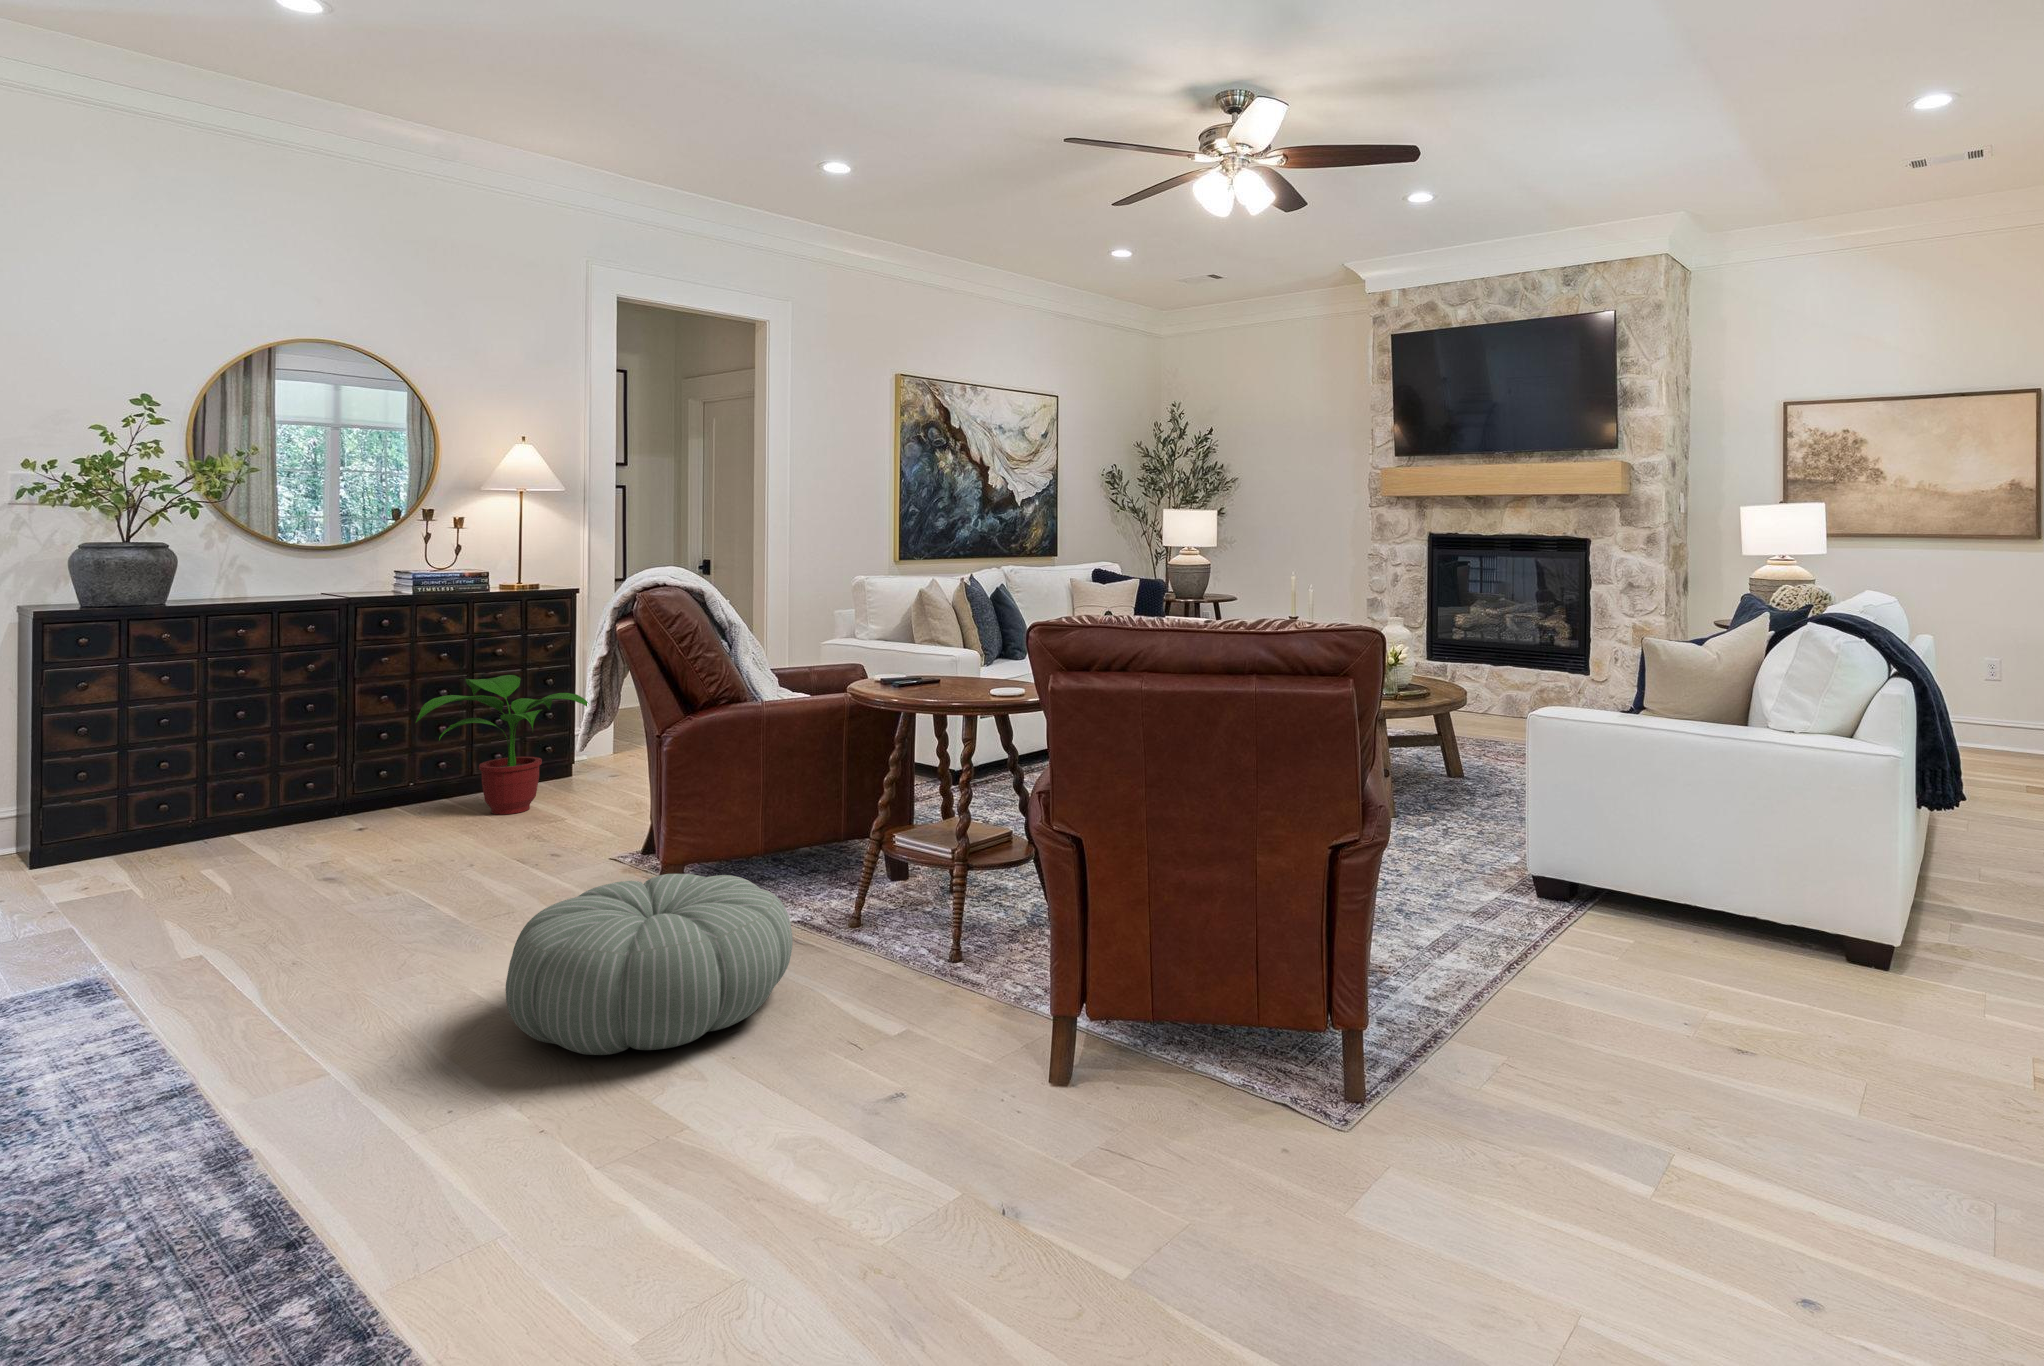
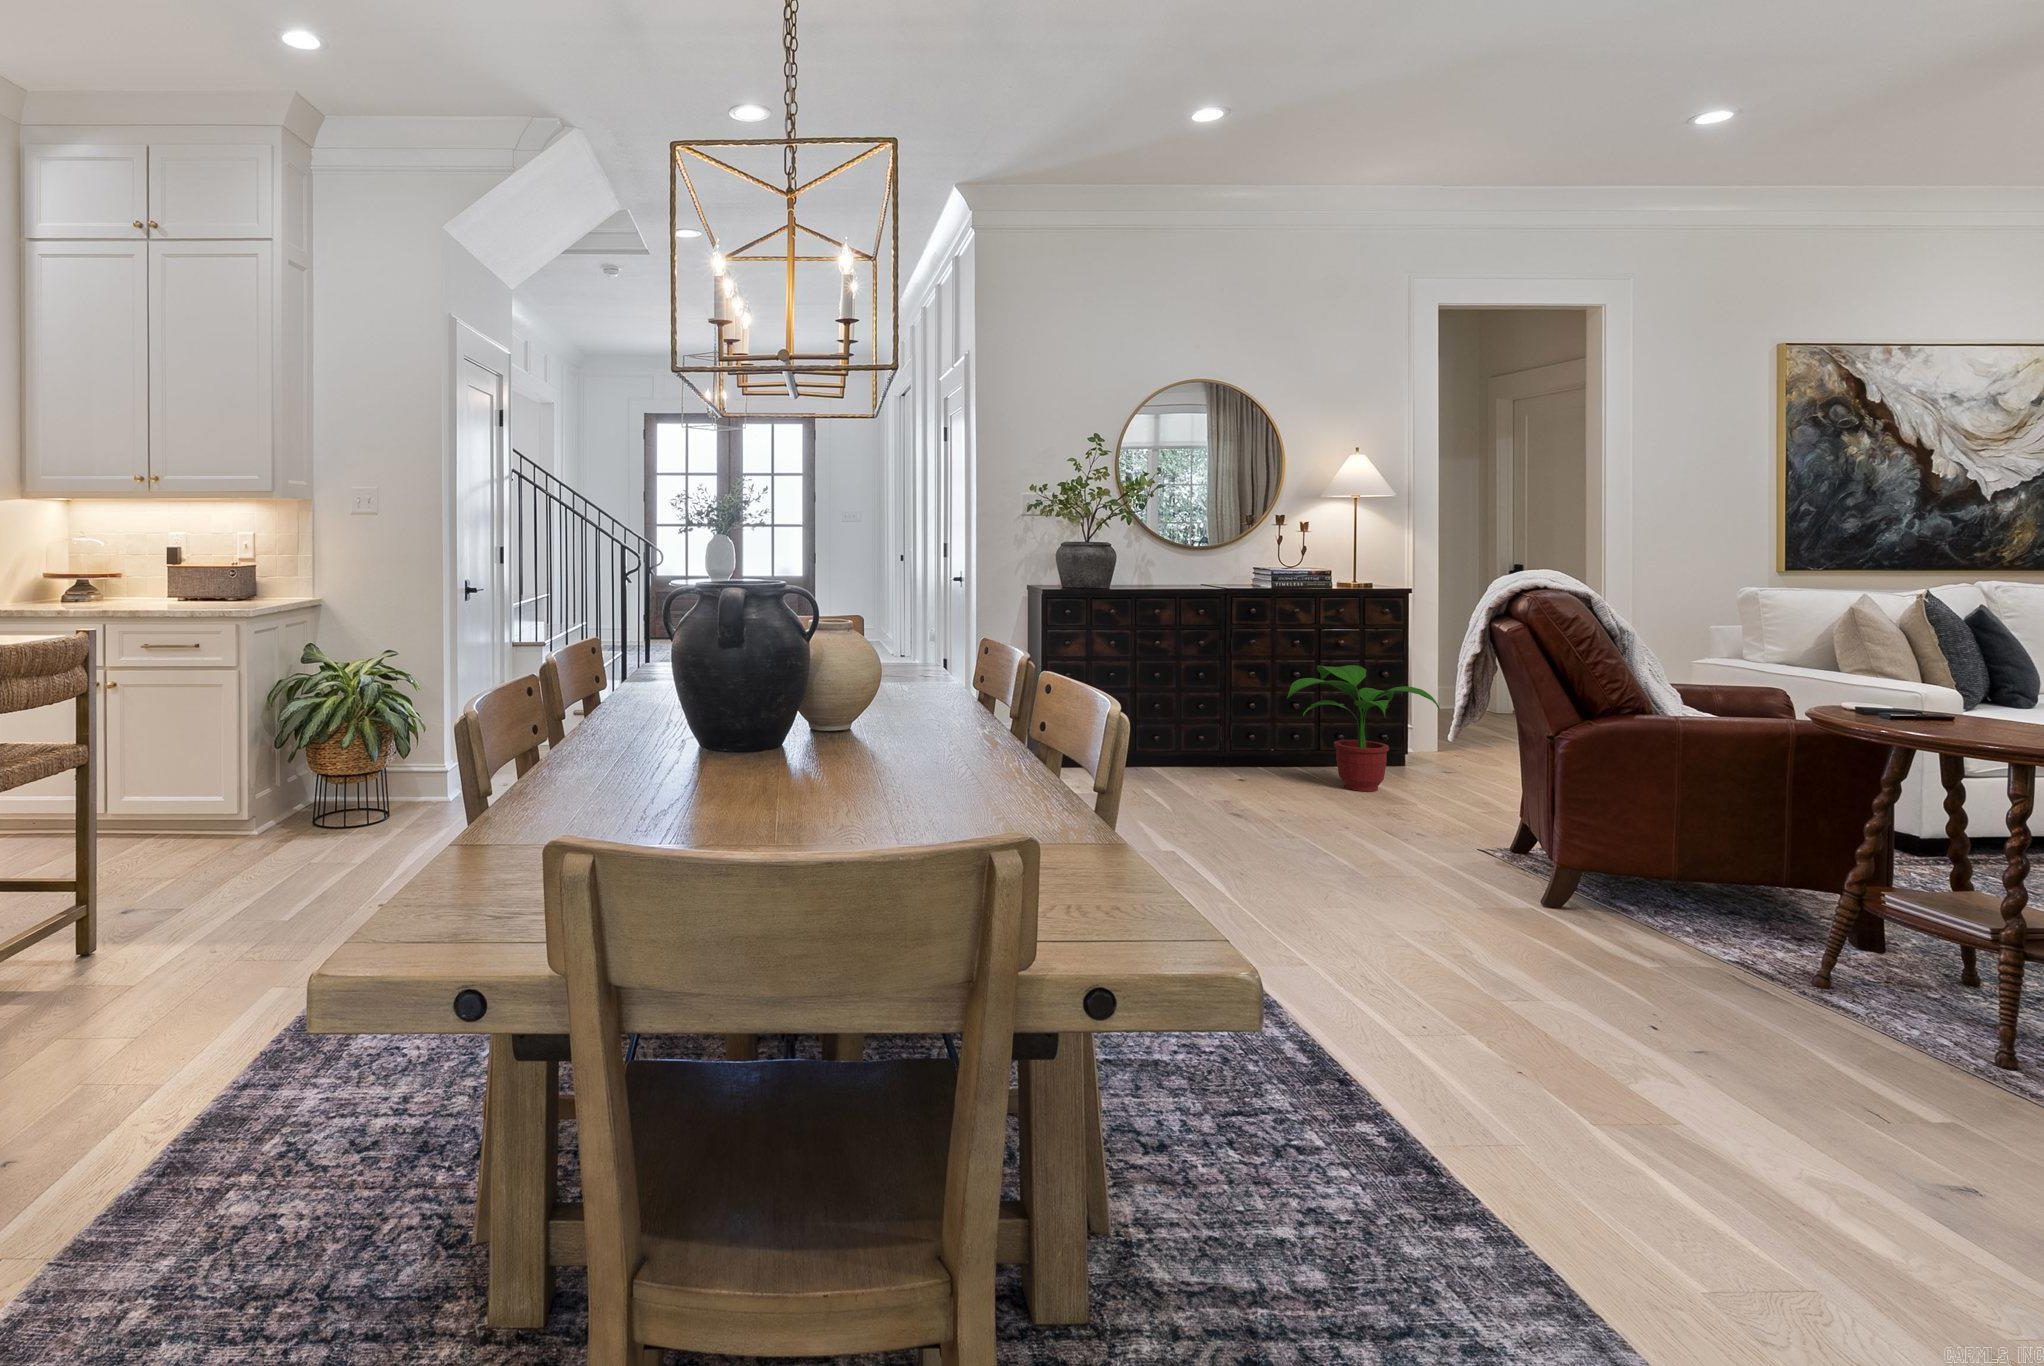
pouf: present [506,874,793,1055] -> none [1448,868,1759,1041]

